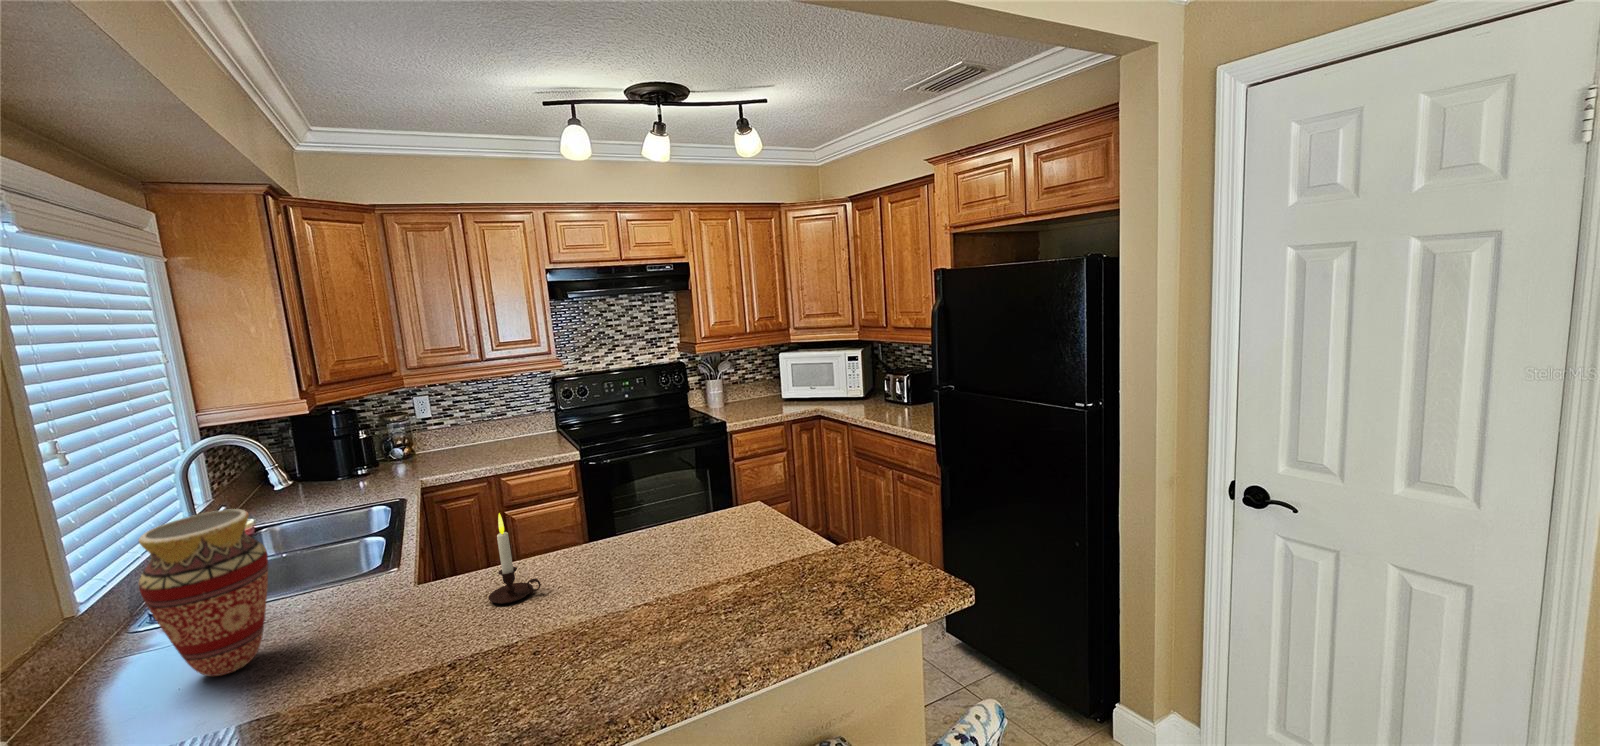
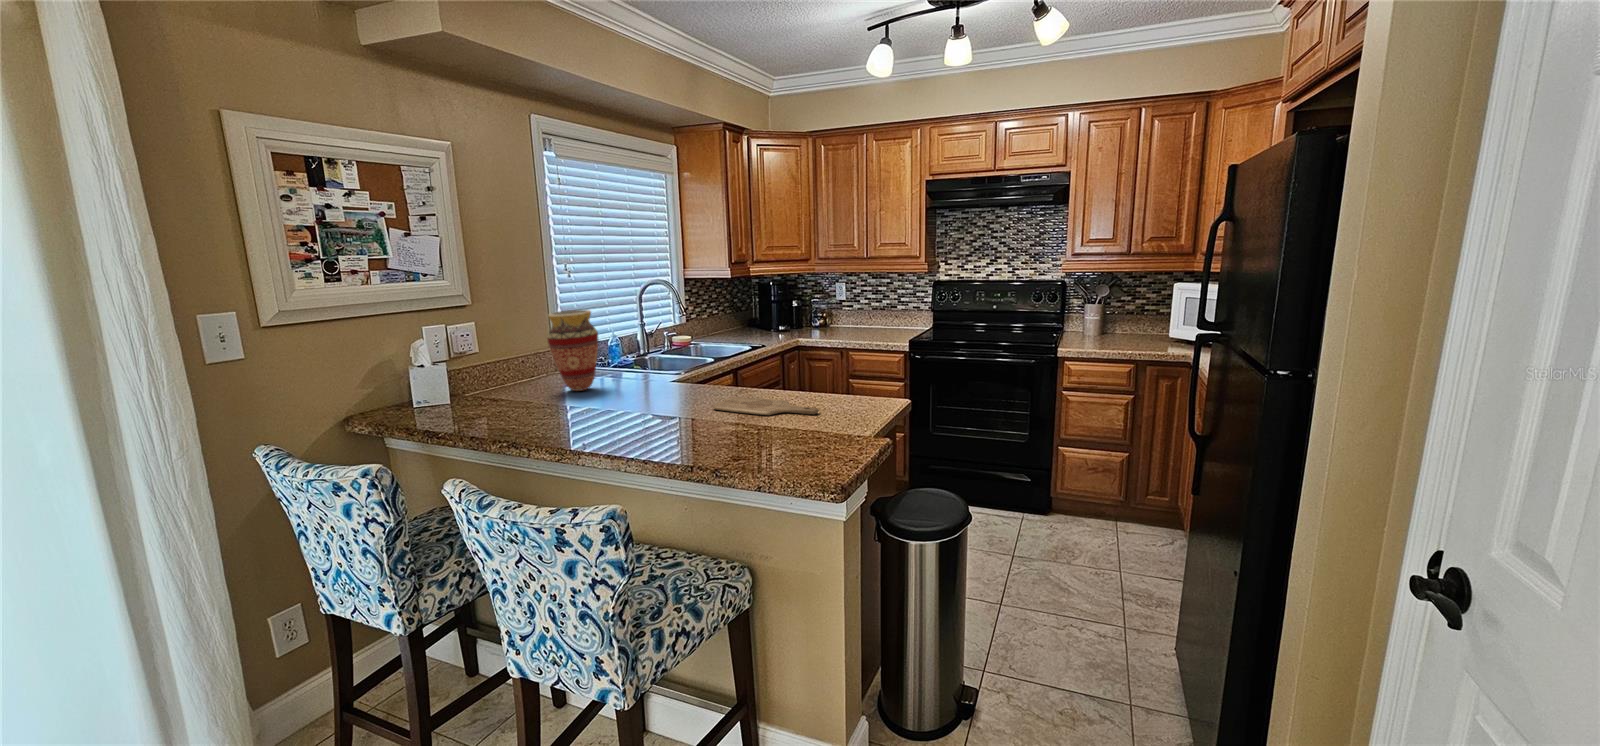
candle: present [489,513,541,604] -> none [673,344,700,403]
cutting board: none [573,536,715,586] -> present [713,397,819,415]

